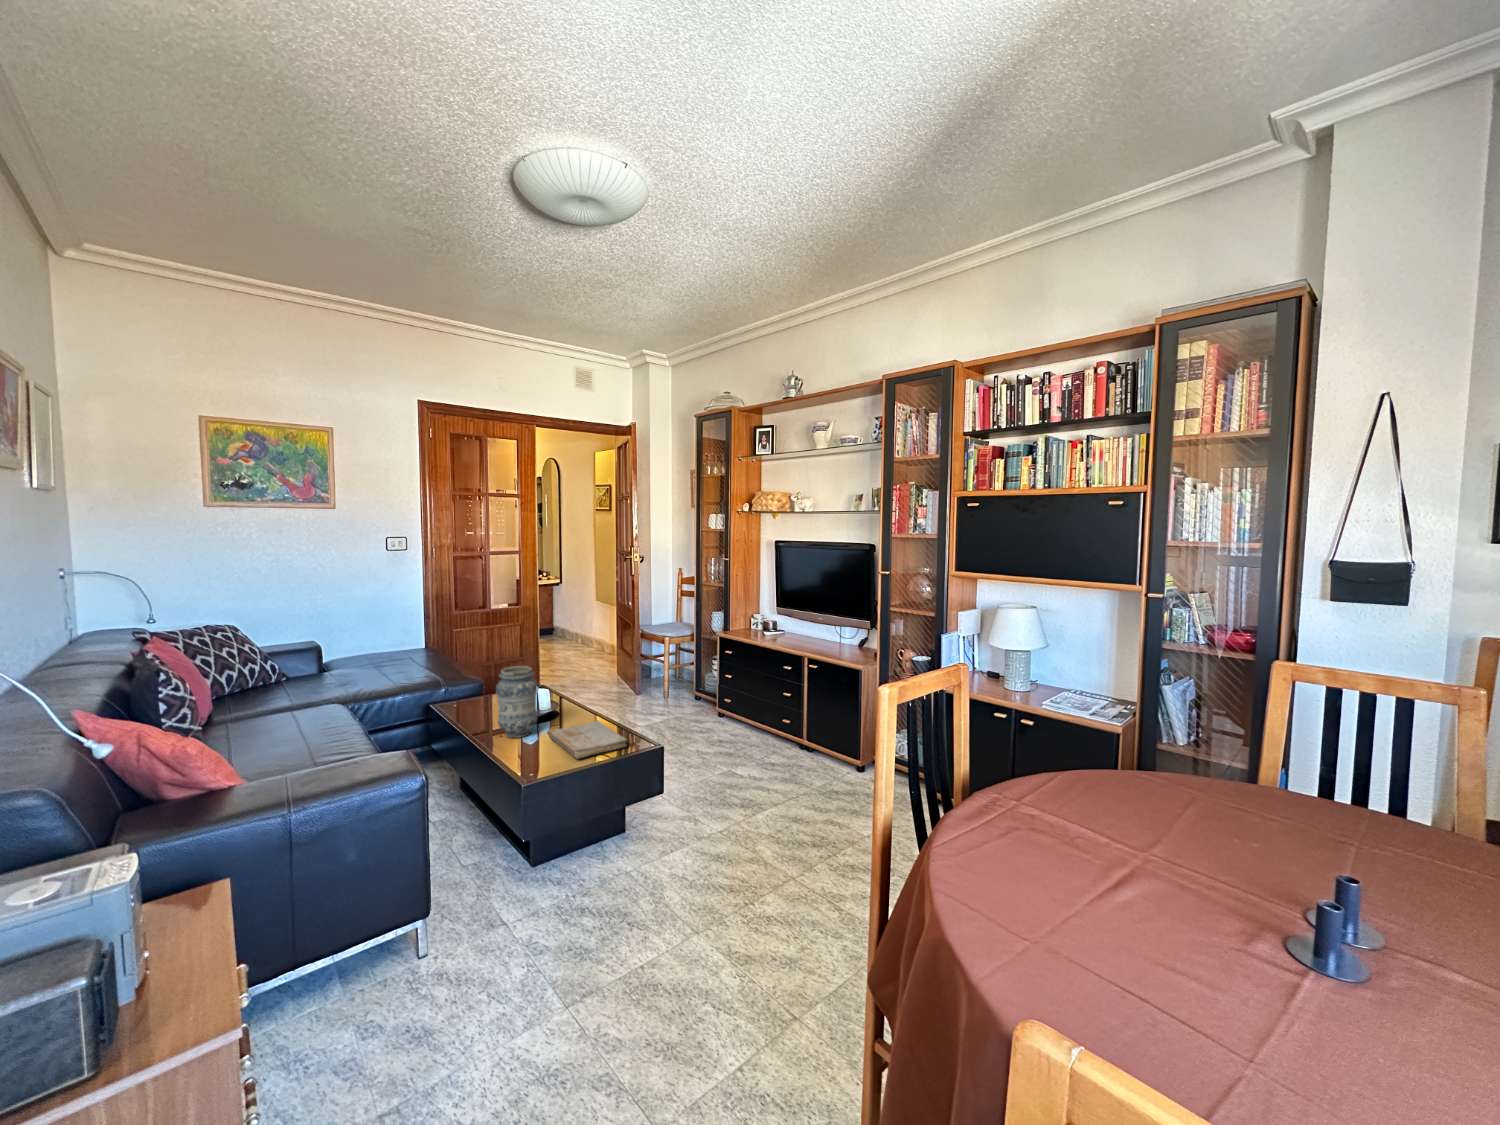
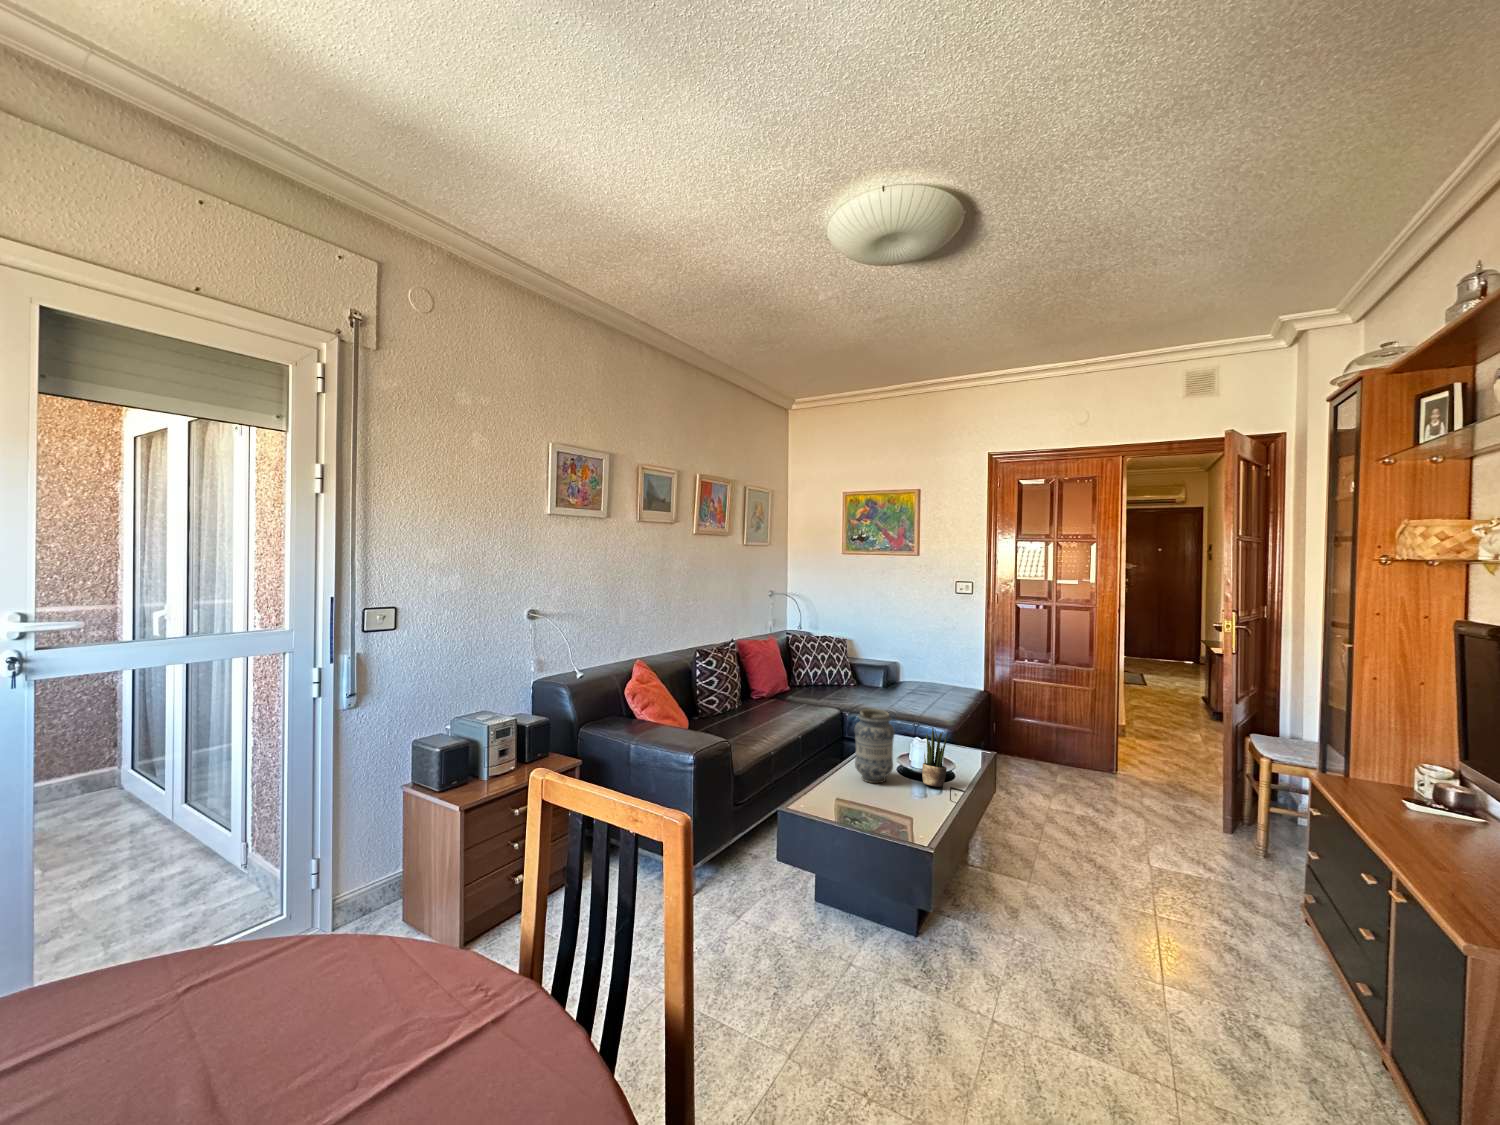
potted plant: none [554,667,576,718] -> present [922,728,948,787]
book: present [551,721,627,759] -> none [849,786,934,831]

